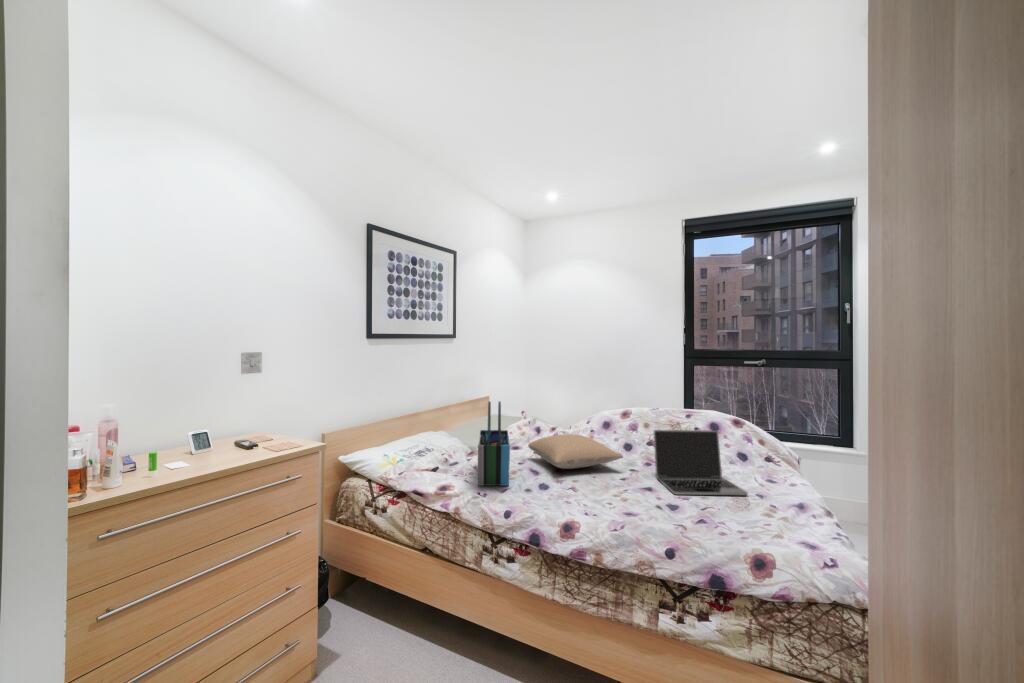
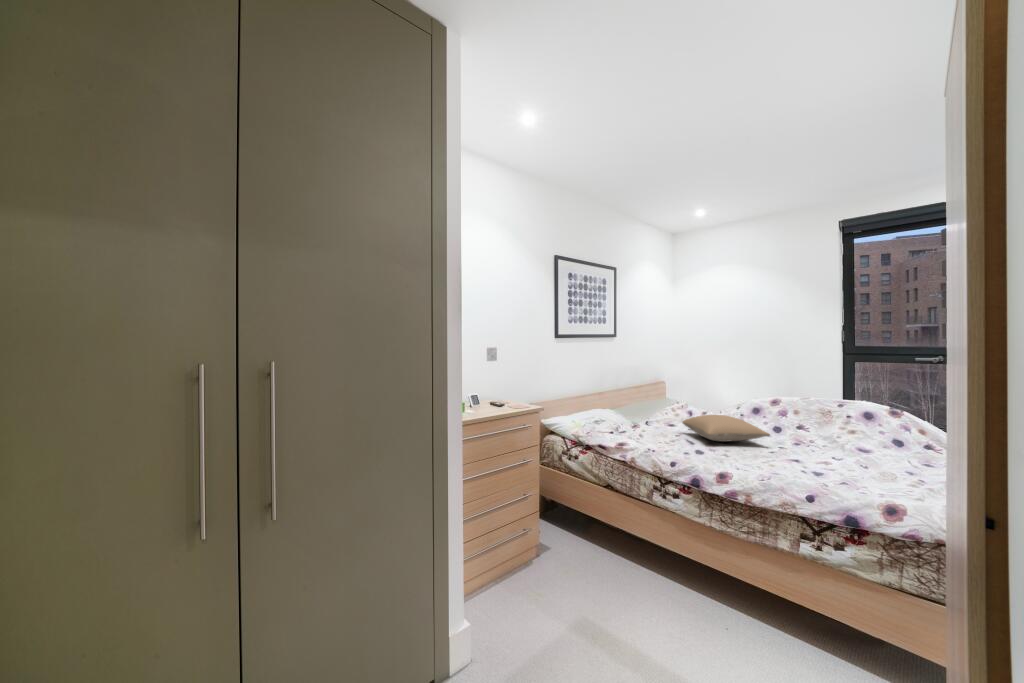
tote bag: present [478,401,510,486] -> none [644,385,671,448]
laptop: present [654,430,748,495] -> none [800,413,897,472]

